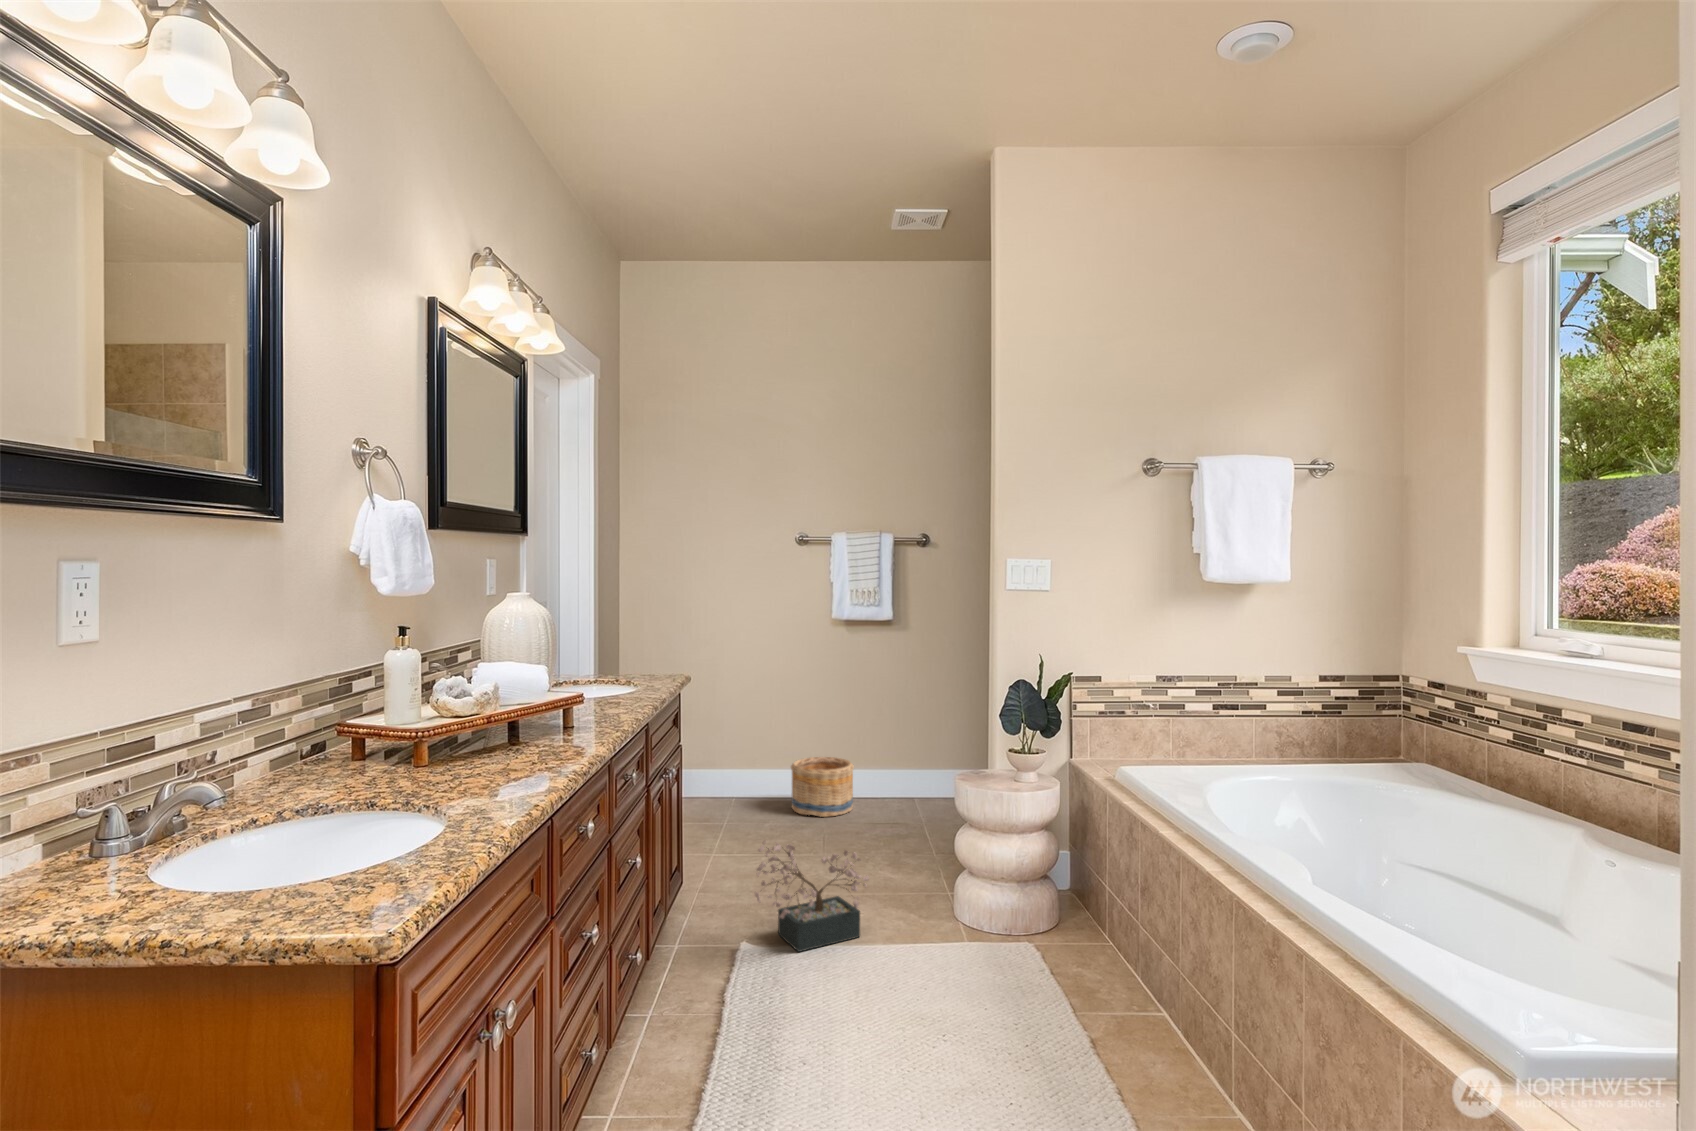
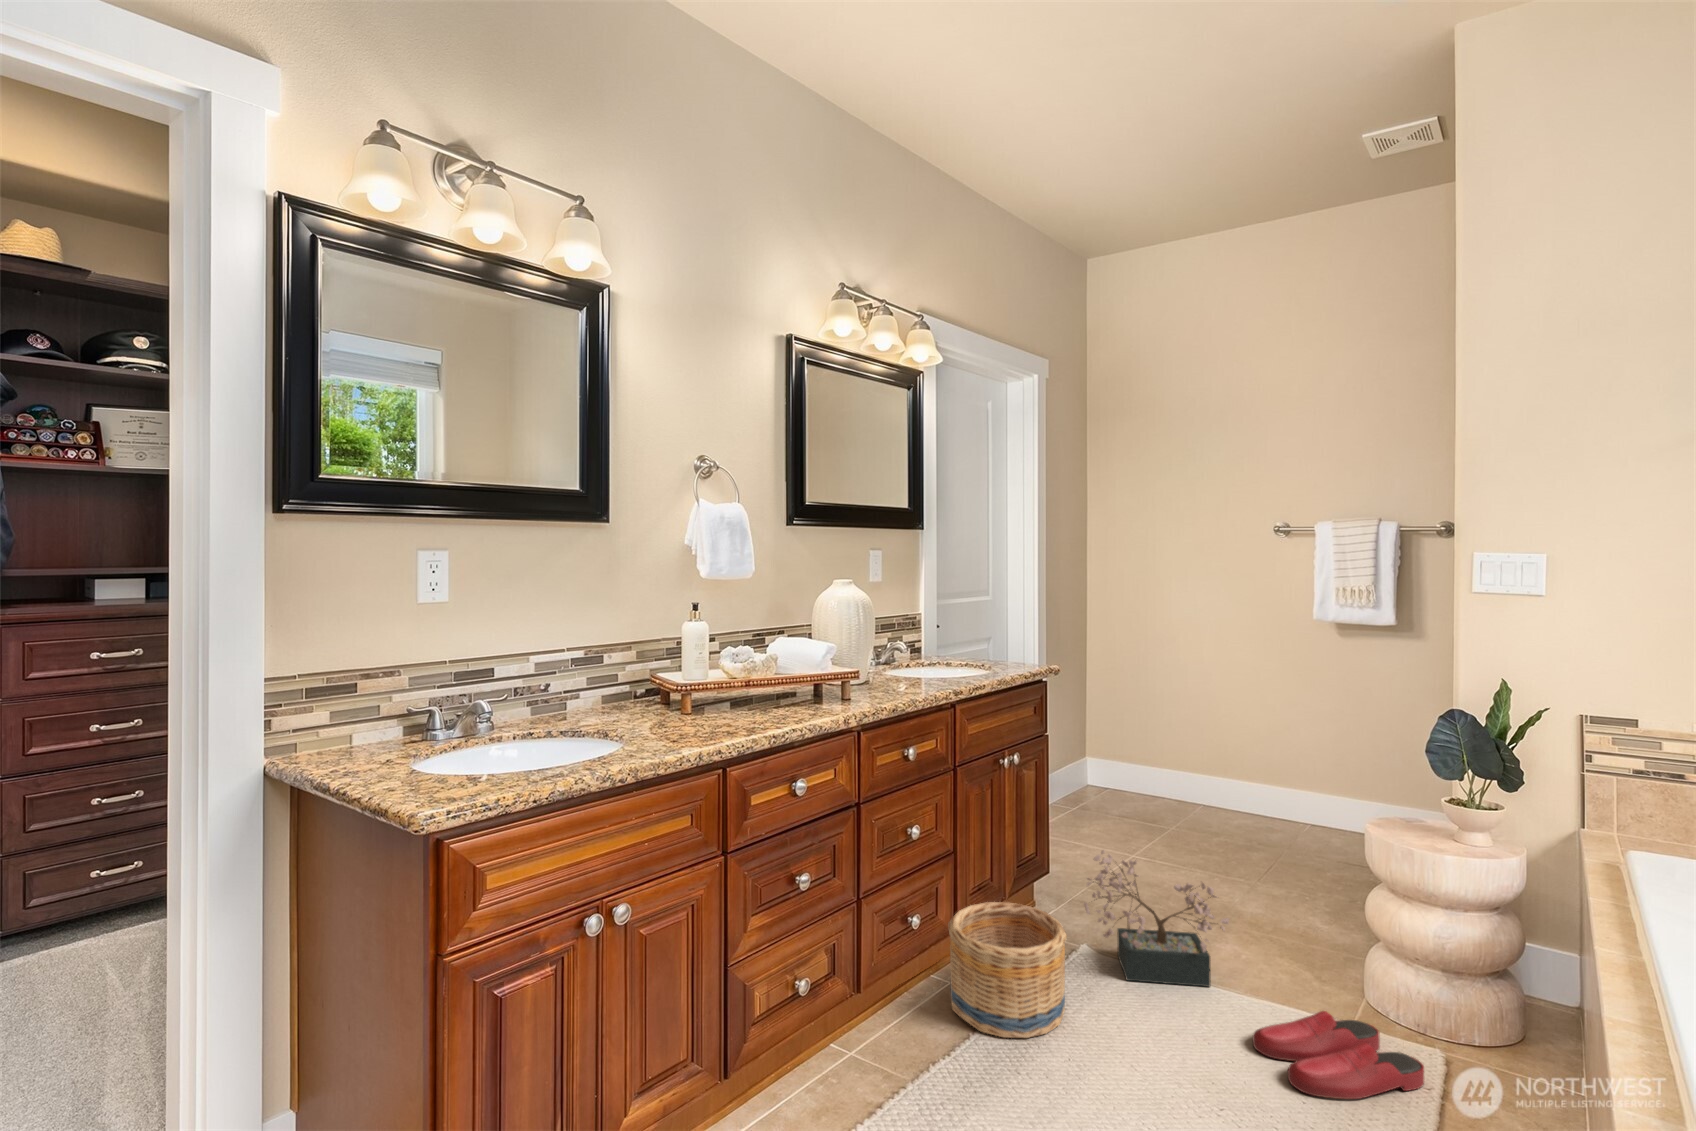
basket: present [791,757,854,817] -> present [948,902,1067,1038]
slippers: none [912,927,1021,990] -> present [1253,1011,1424,1099]

